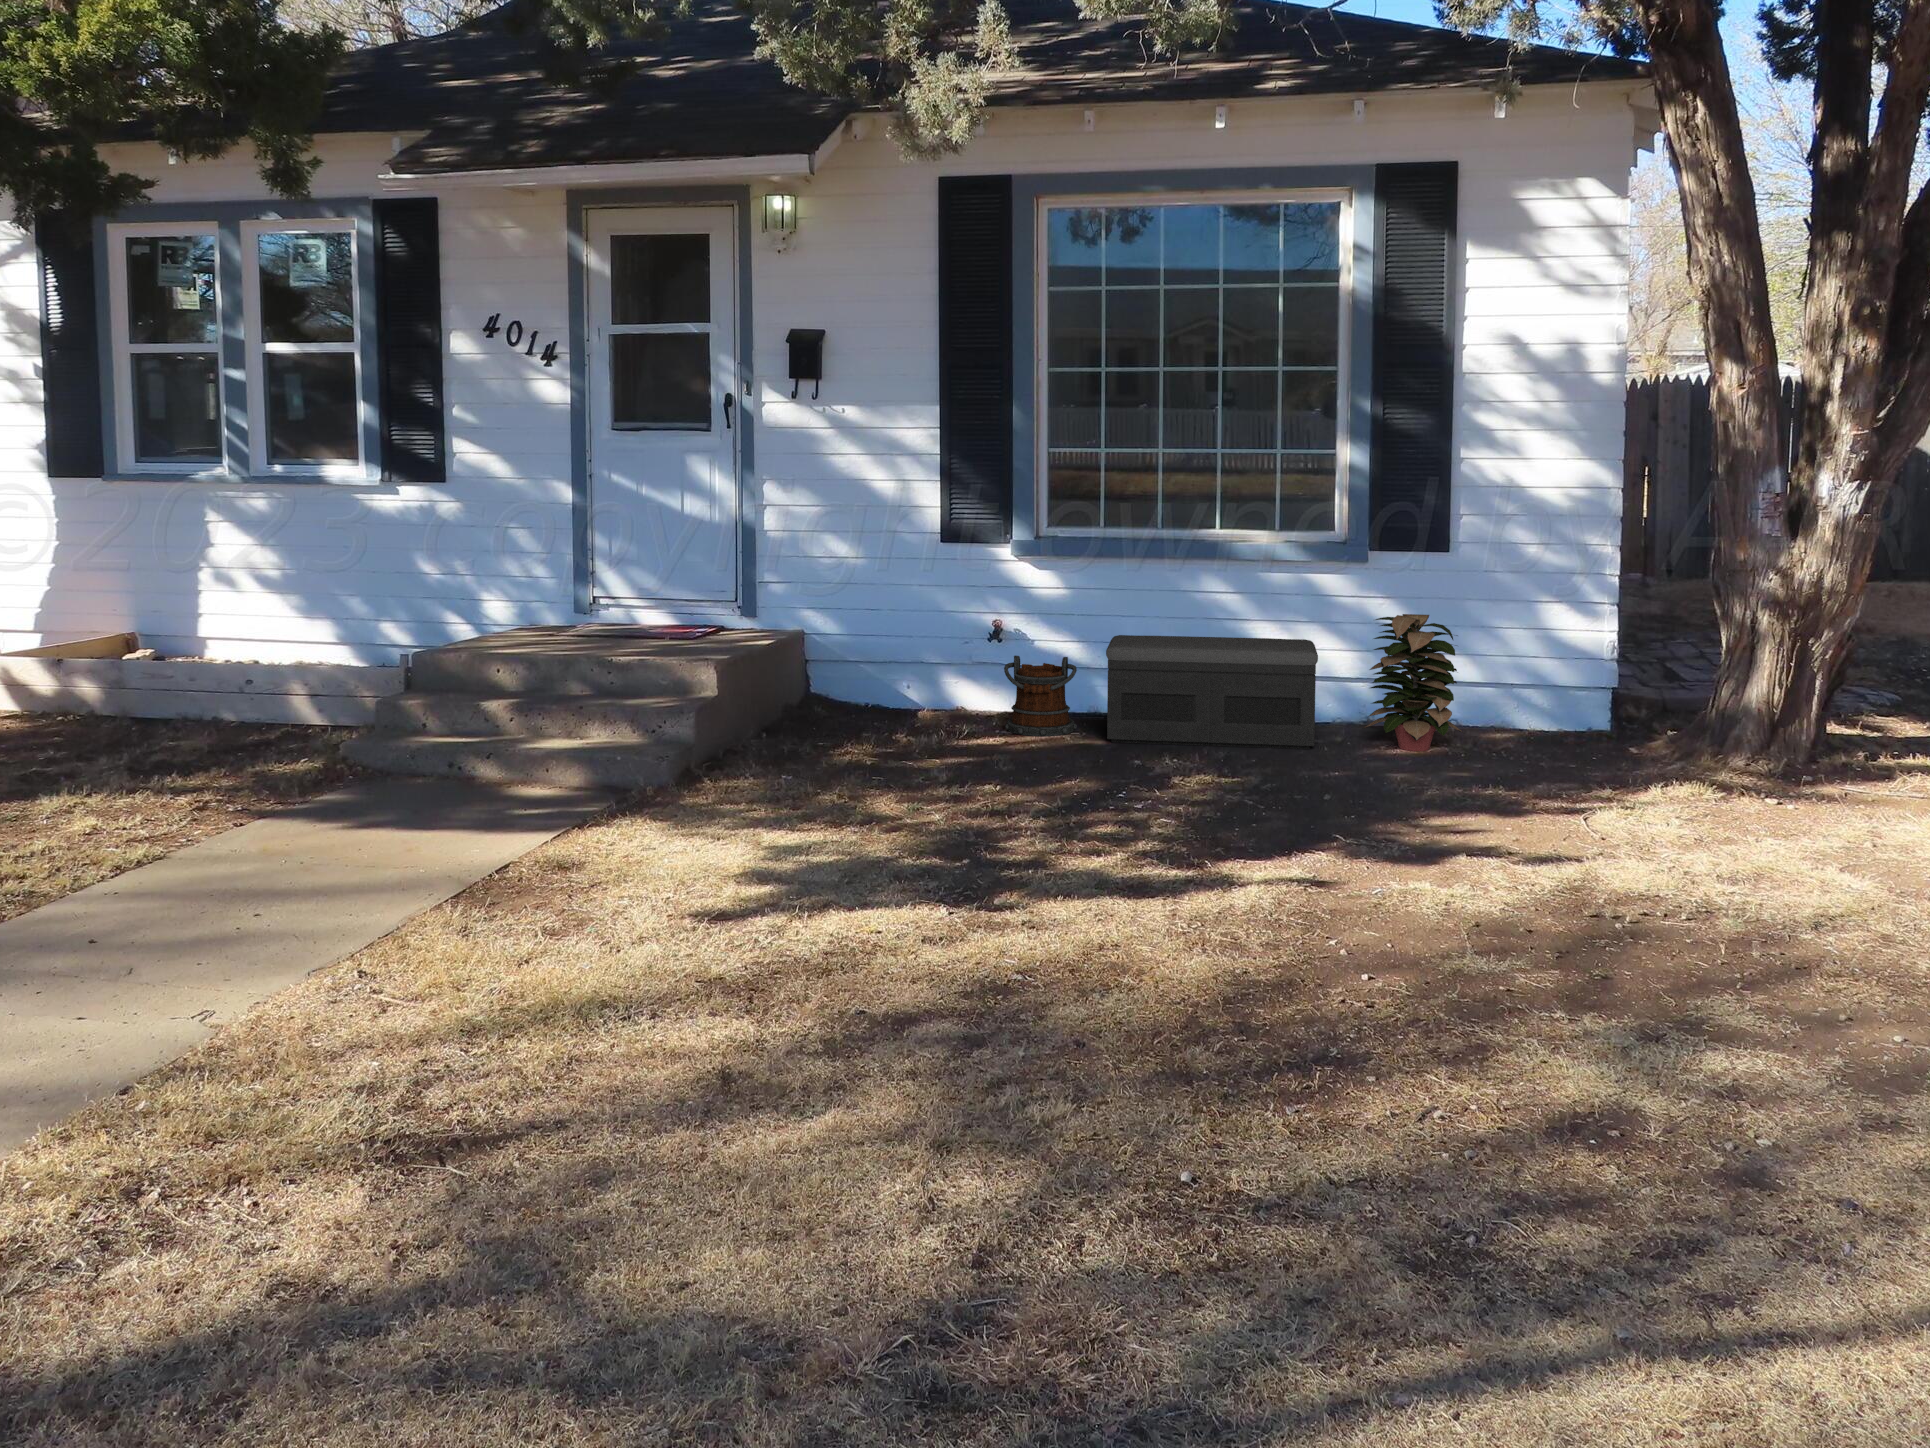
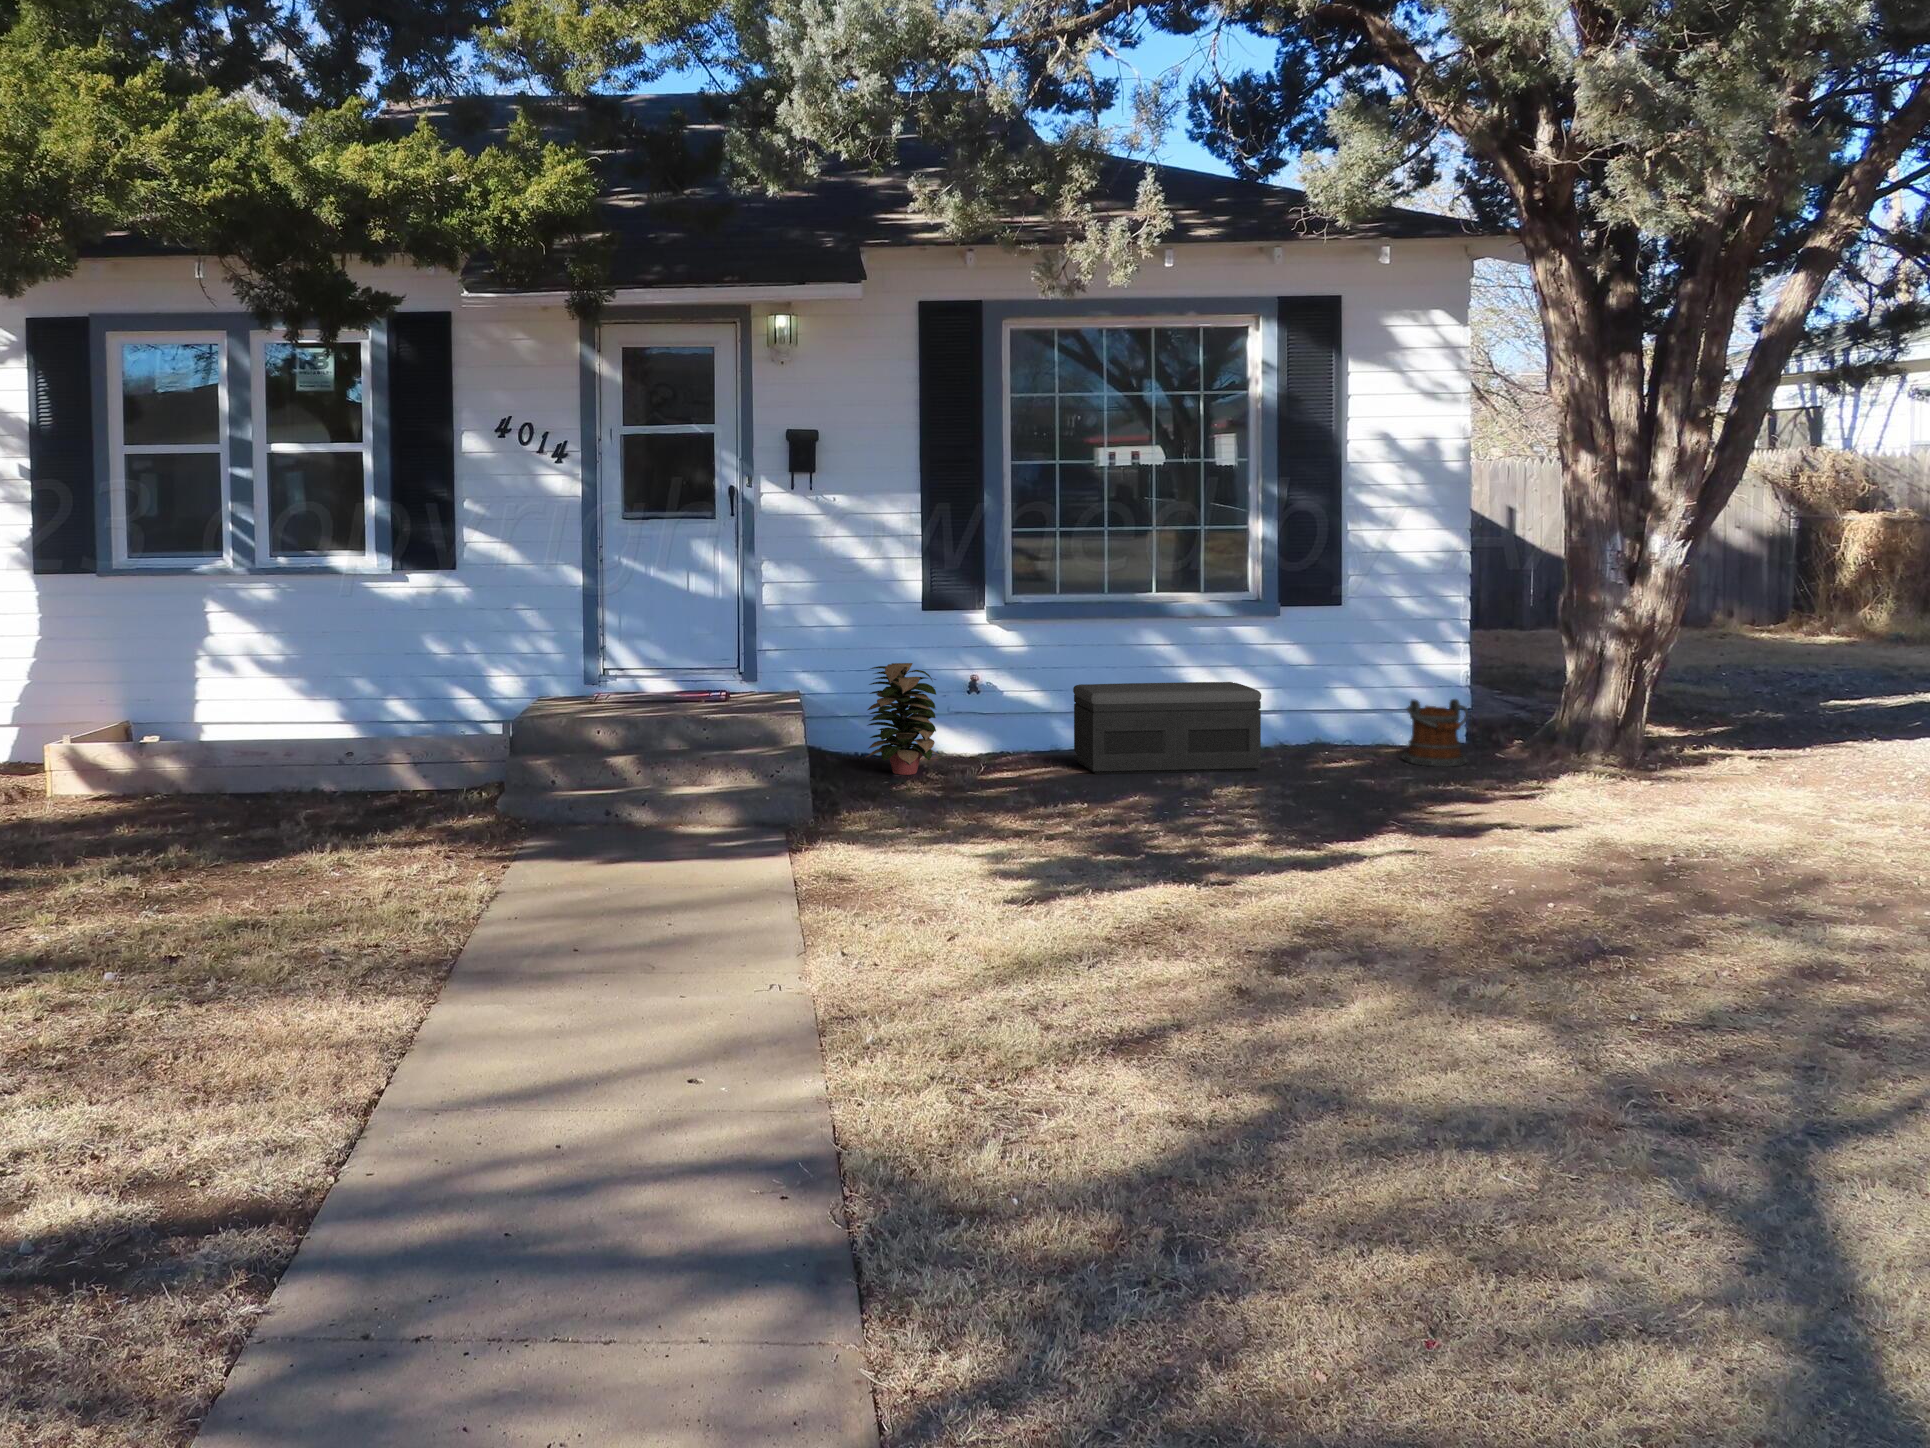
decorative plant: present [1364,614,1464,751] -> present [865,663,942,775]
bucket: present [1004,656,1077,736] -> present [1402,699,1468,767]

